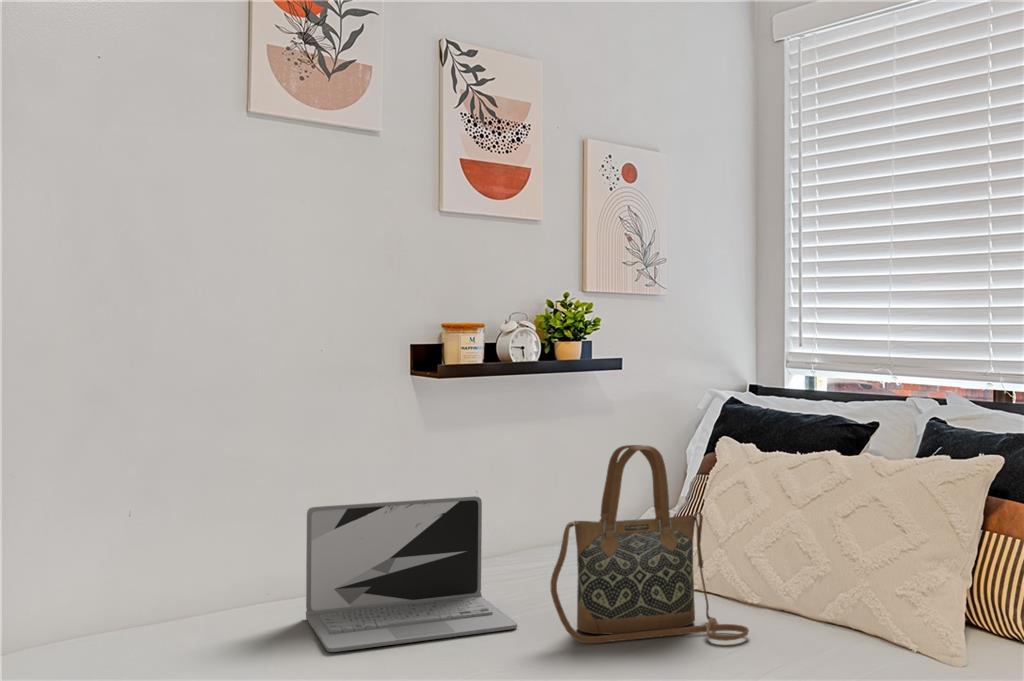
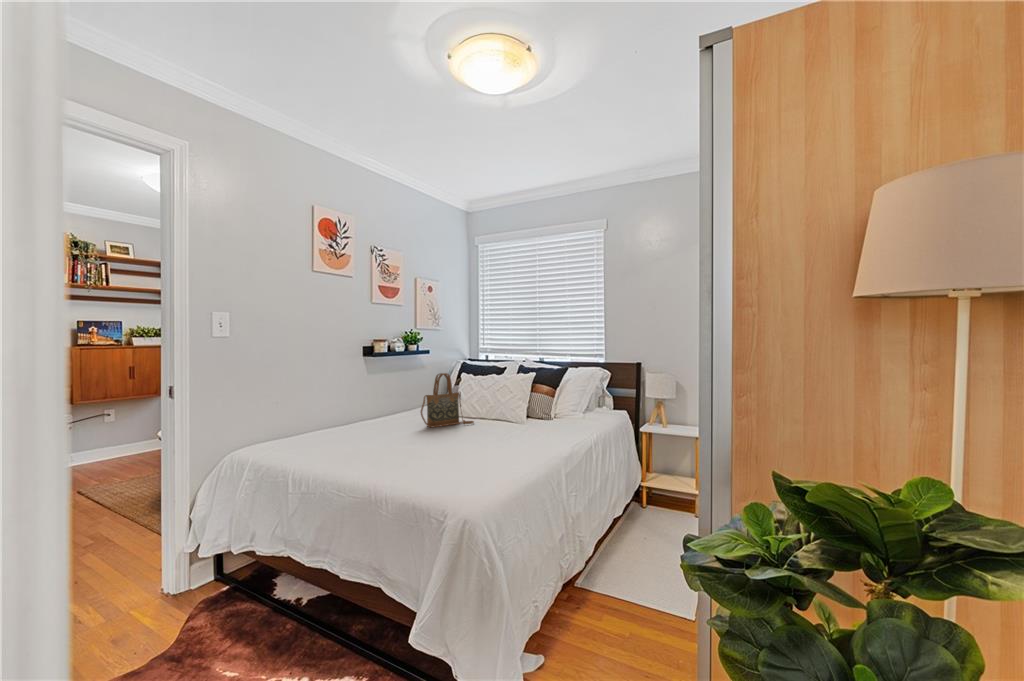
laptop: present [306,496,517,652] -> none [343,392,410,435]

